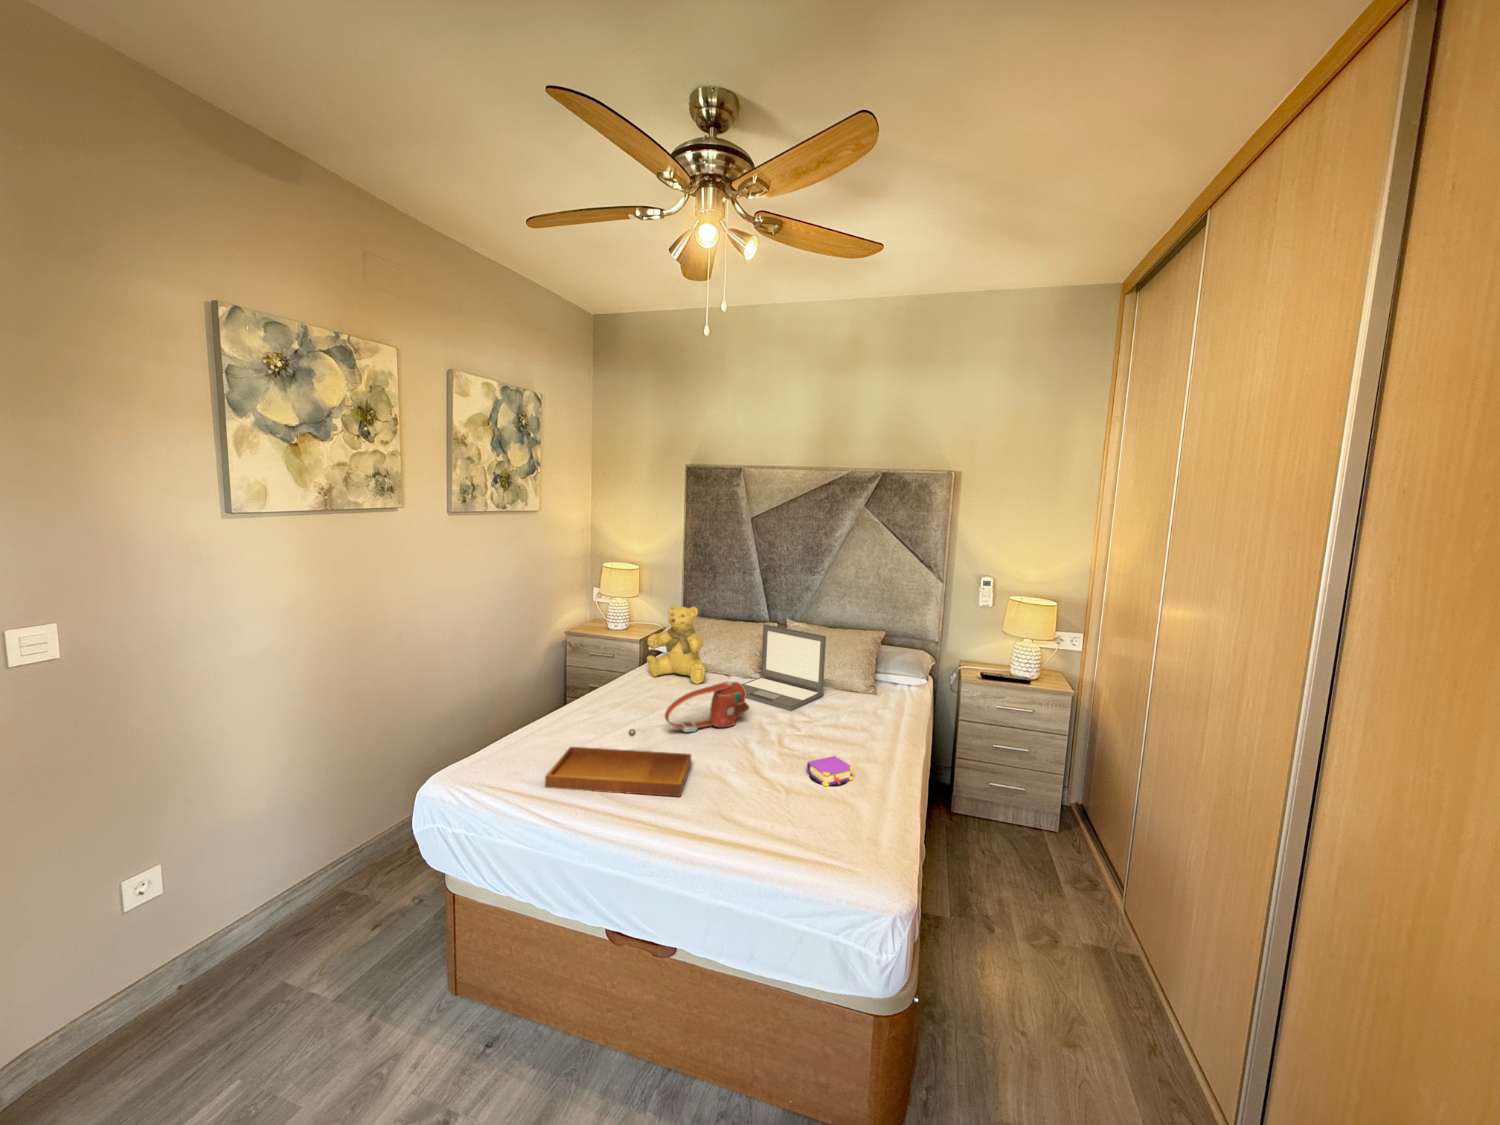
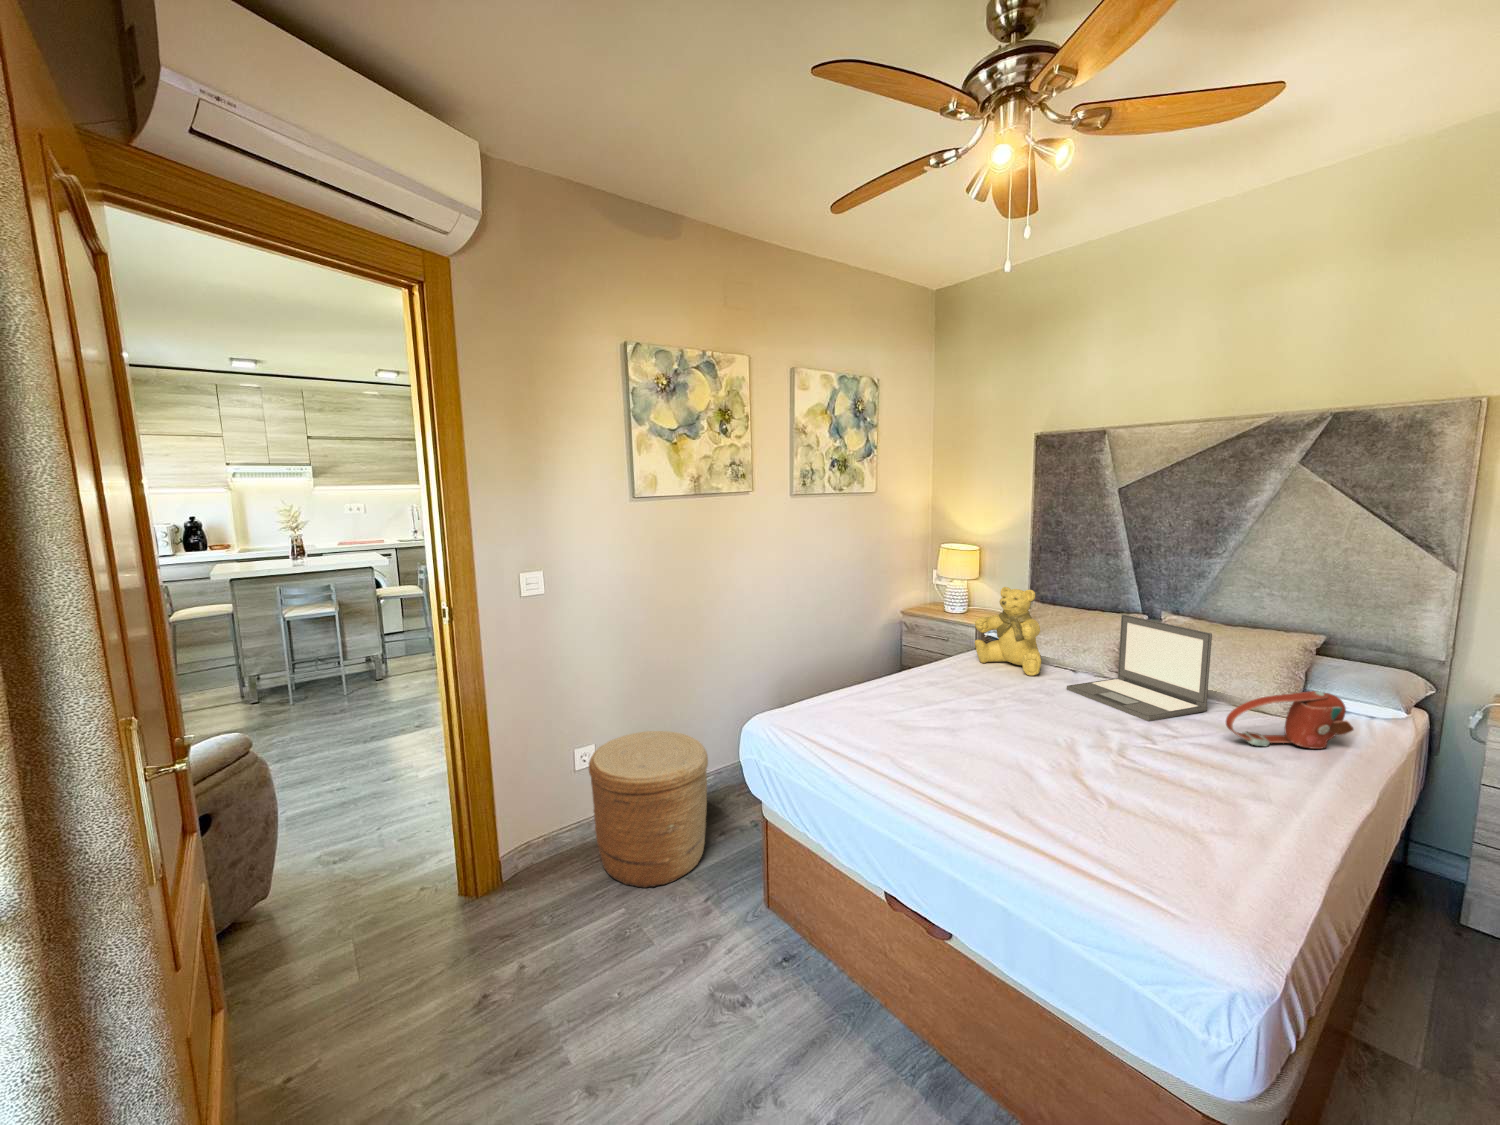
handbag: present [665,681,749,732] -> present [1226,691,1354,749]
tray: present [545,729,691,797] -> none [840,703,994,781]
book: present [807,756,854,787] -> none [1122,779,1245,833]
woven basket: none [155,816,360,1046] -> present [589,731,708,888]

